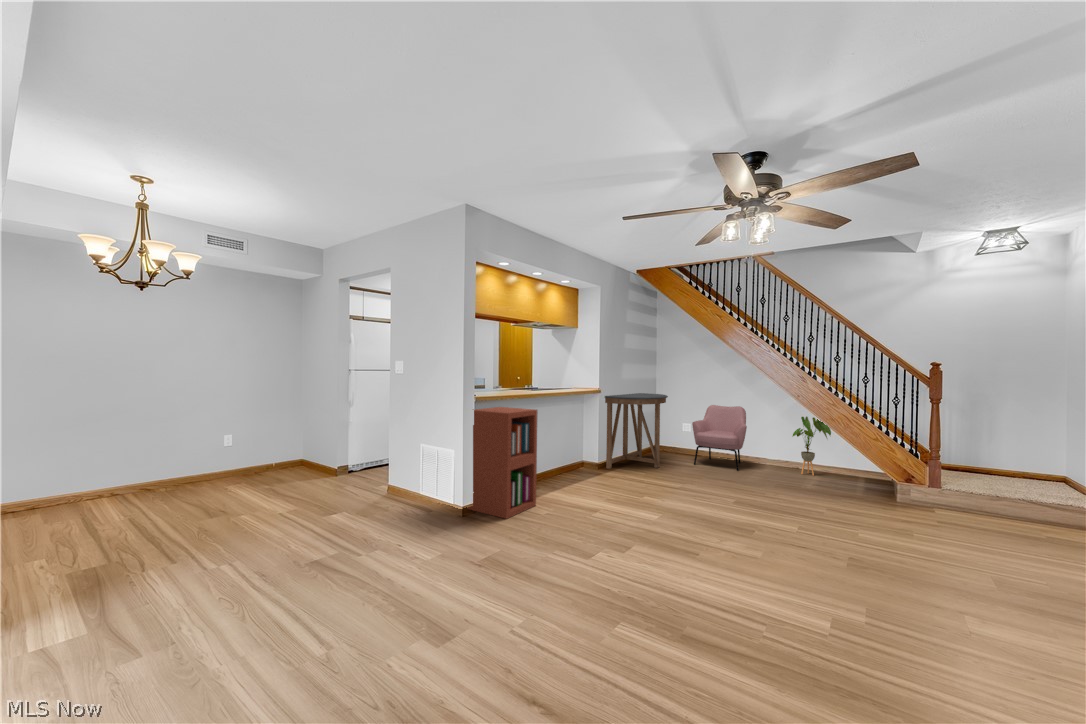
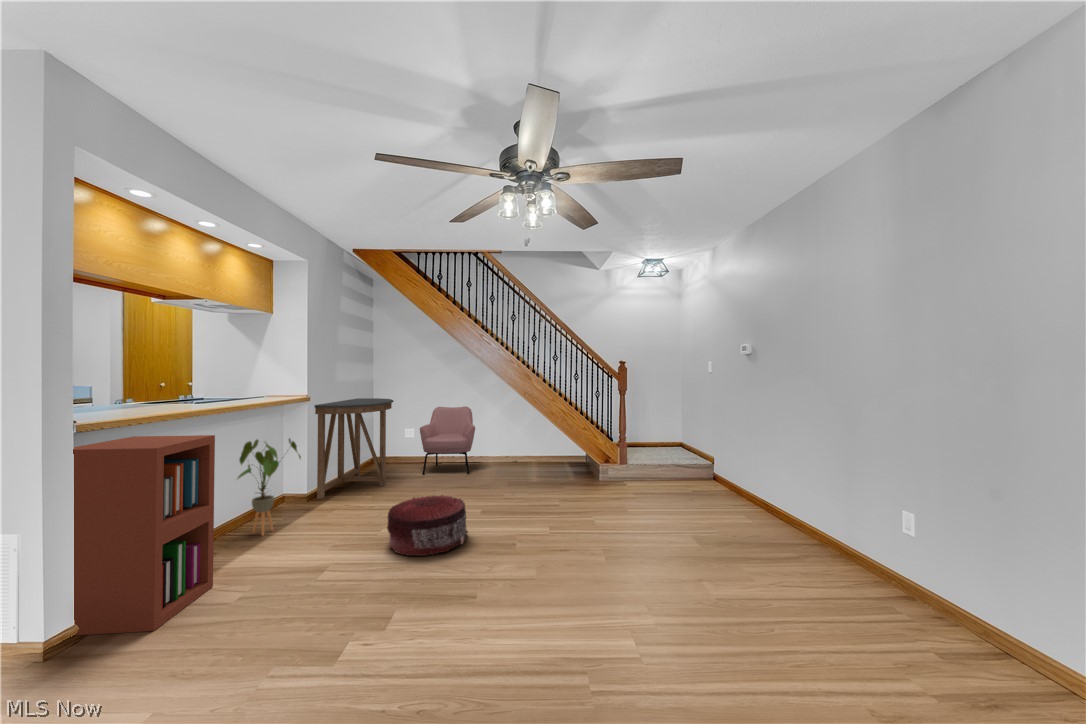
house plant: present [793,416,831,476] -> present [238,439,301,536]
pouf: none [645,475,715,523] -> present [387,495,468,556]

